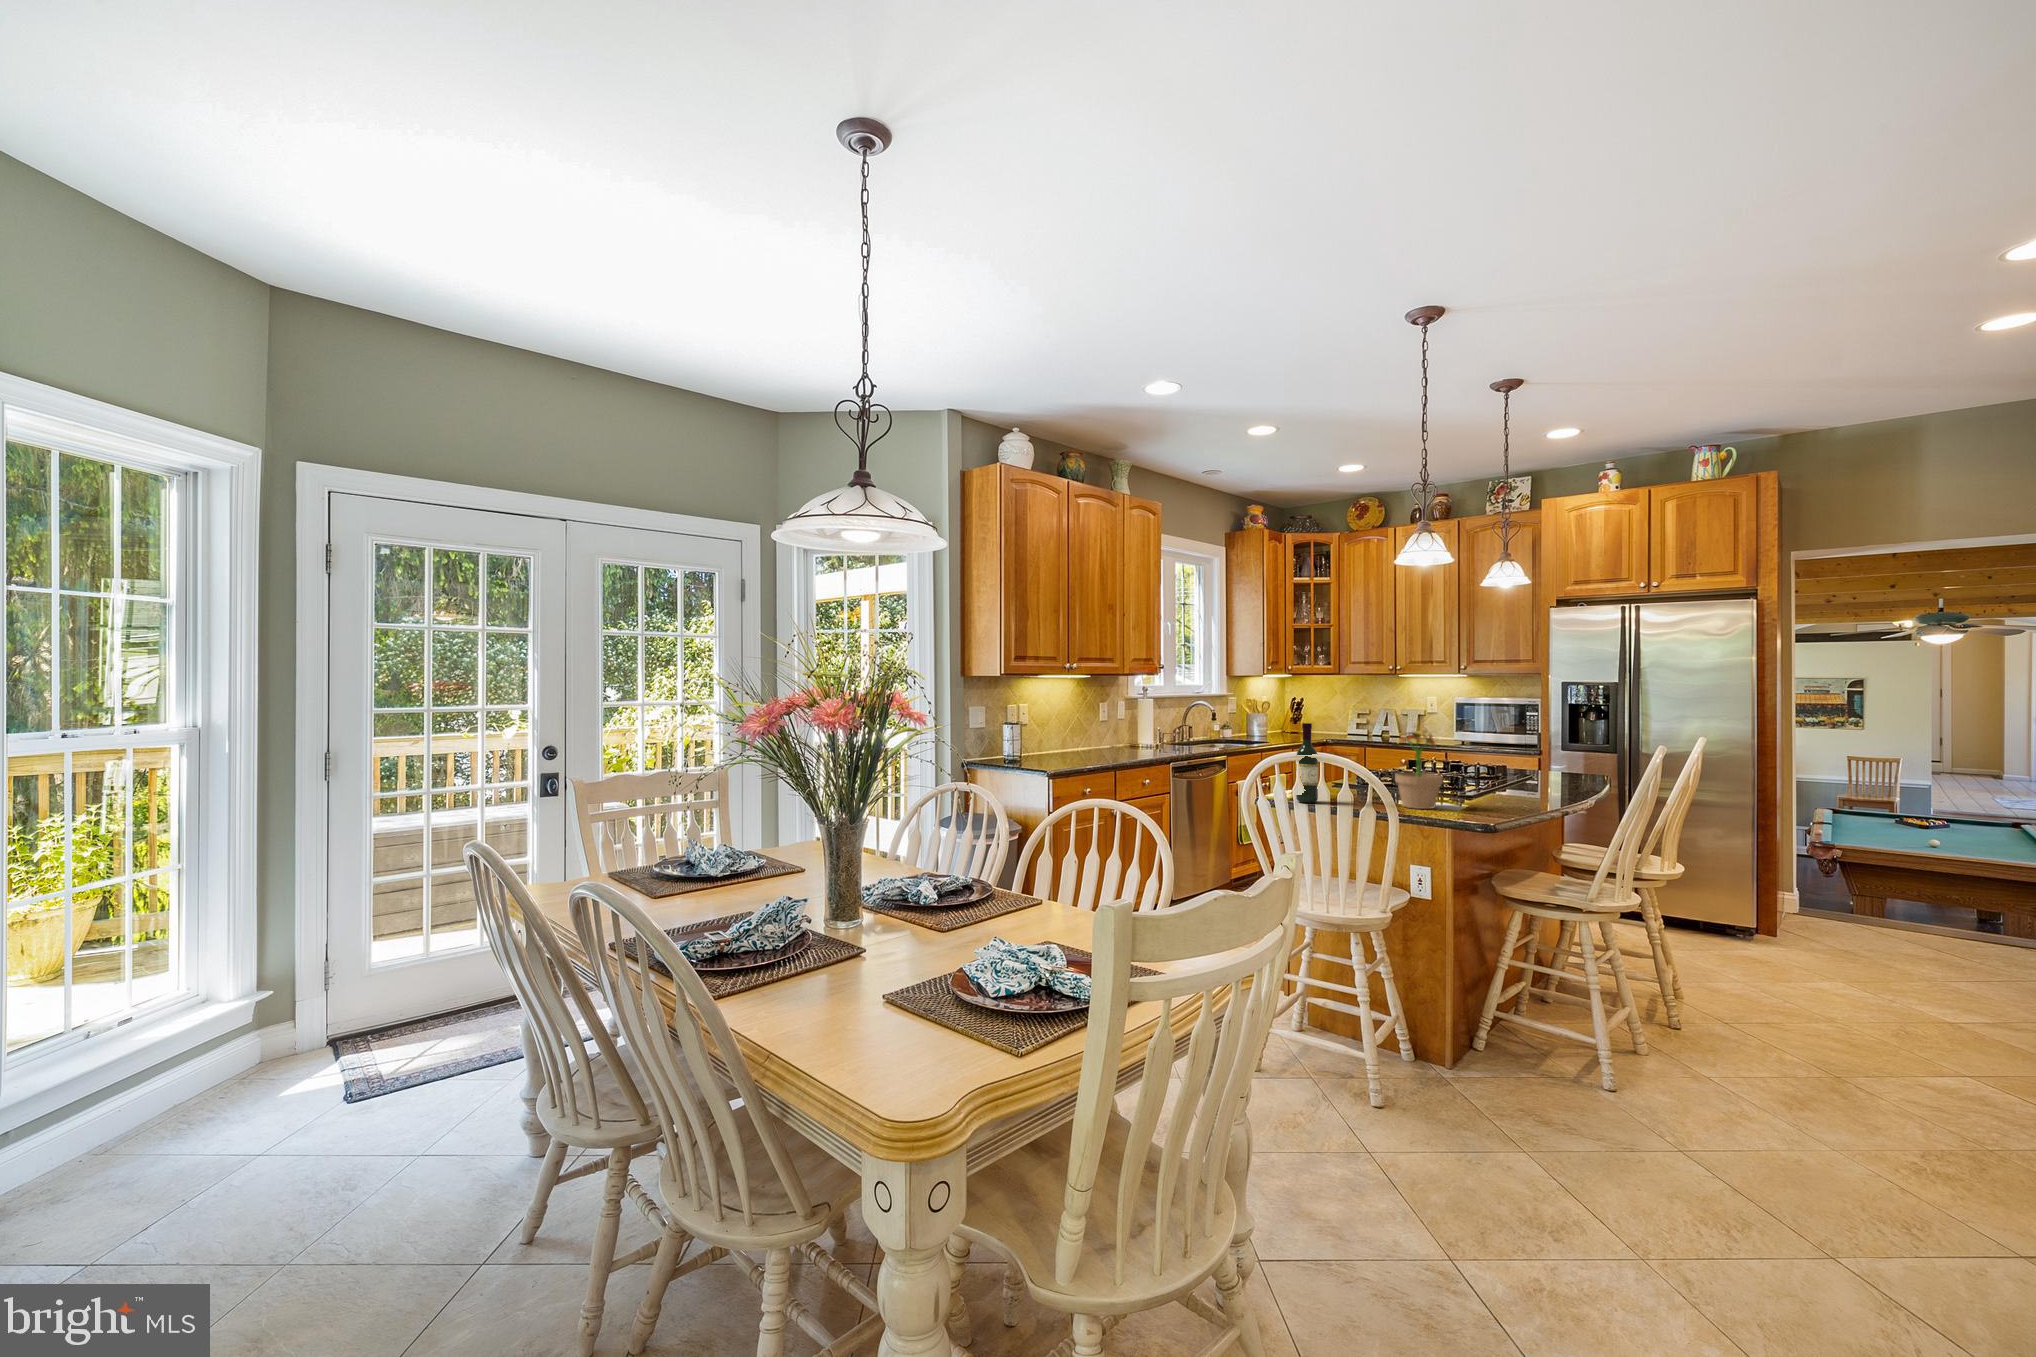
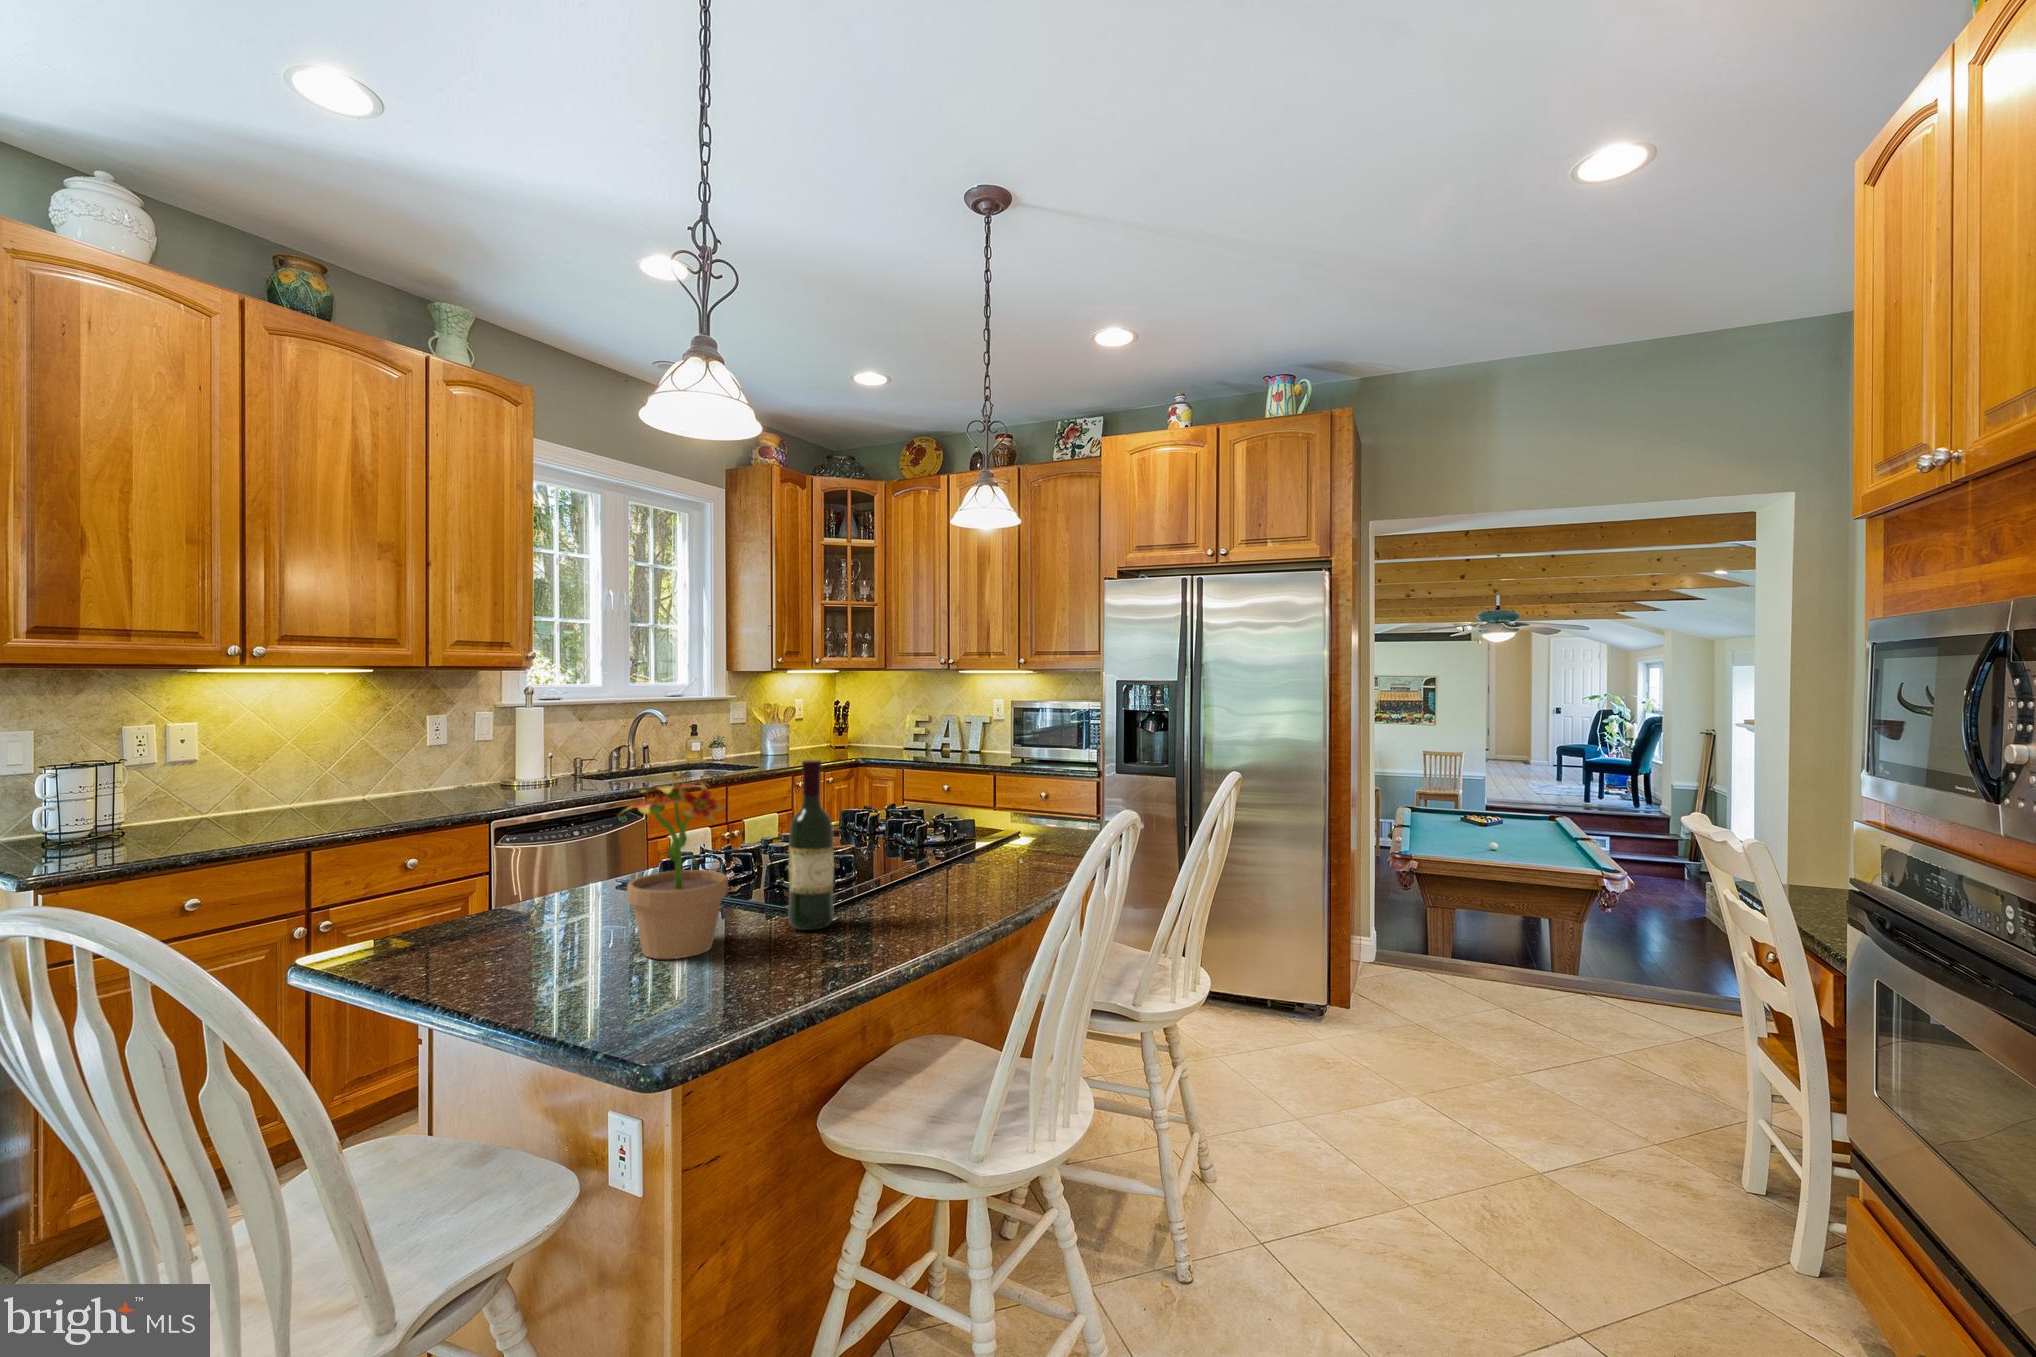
wine bottle: present [1296,723,1318,803] -> present [788,760,834,930]

